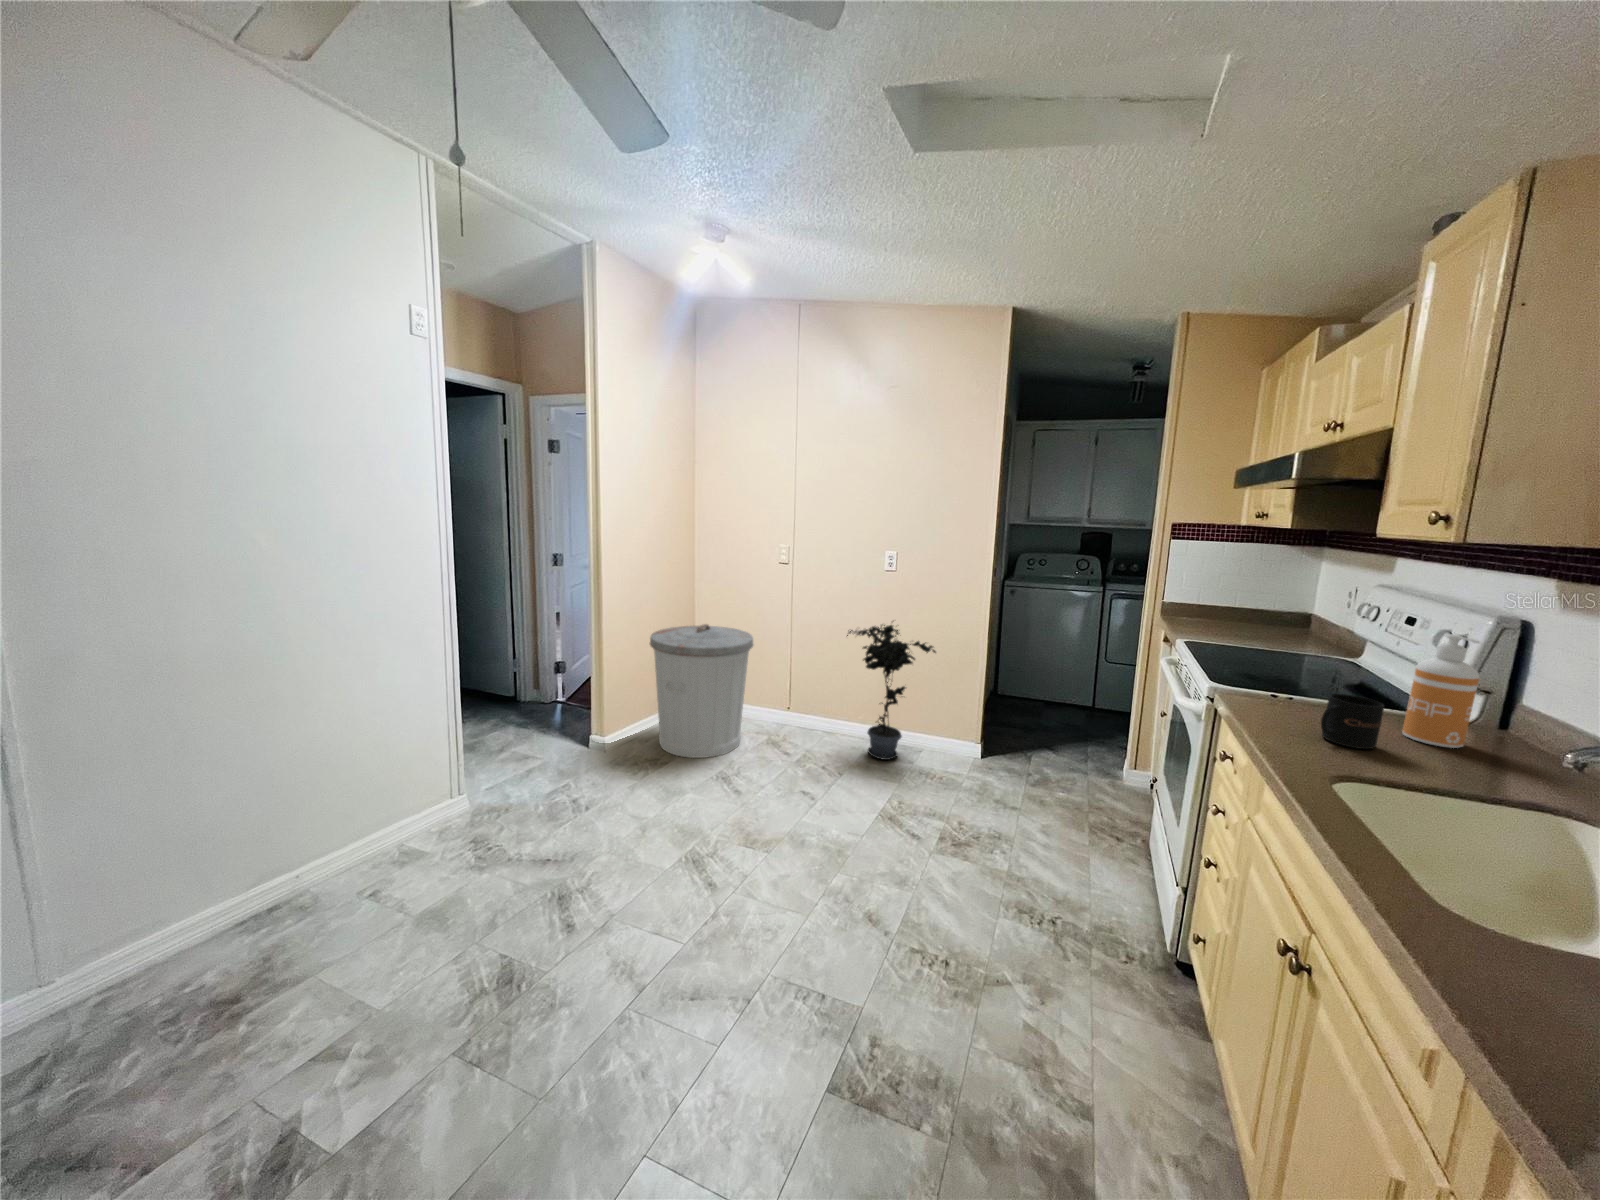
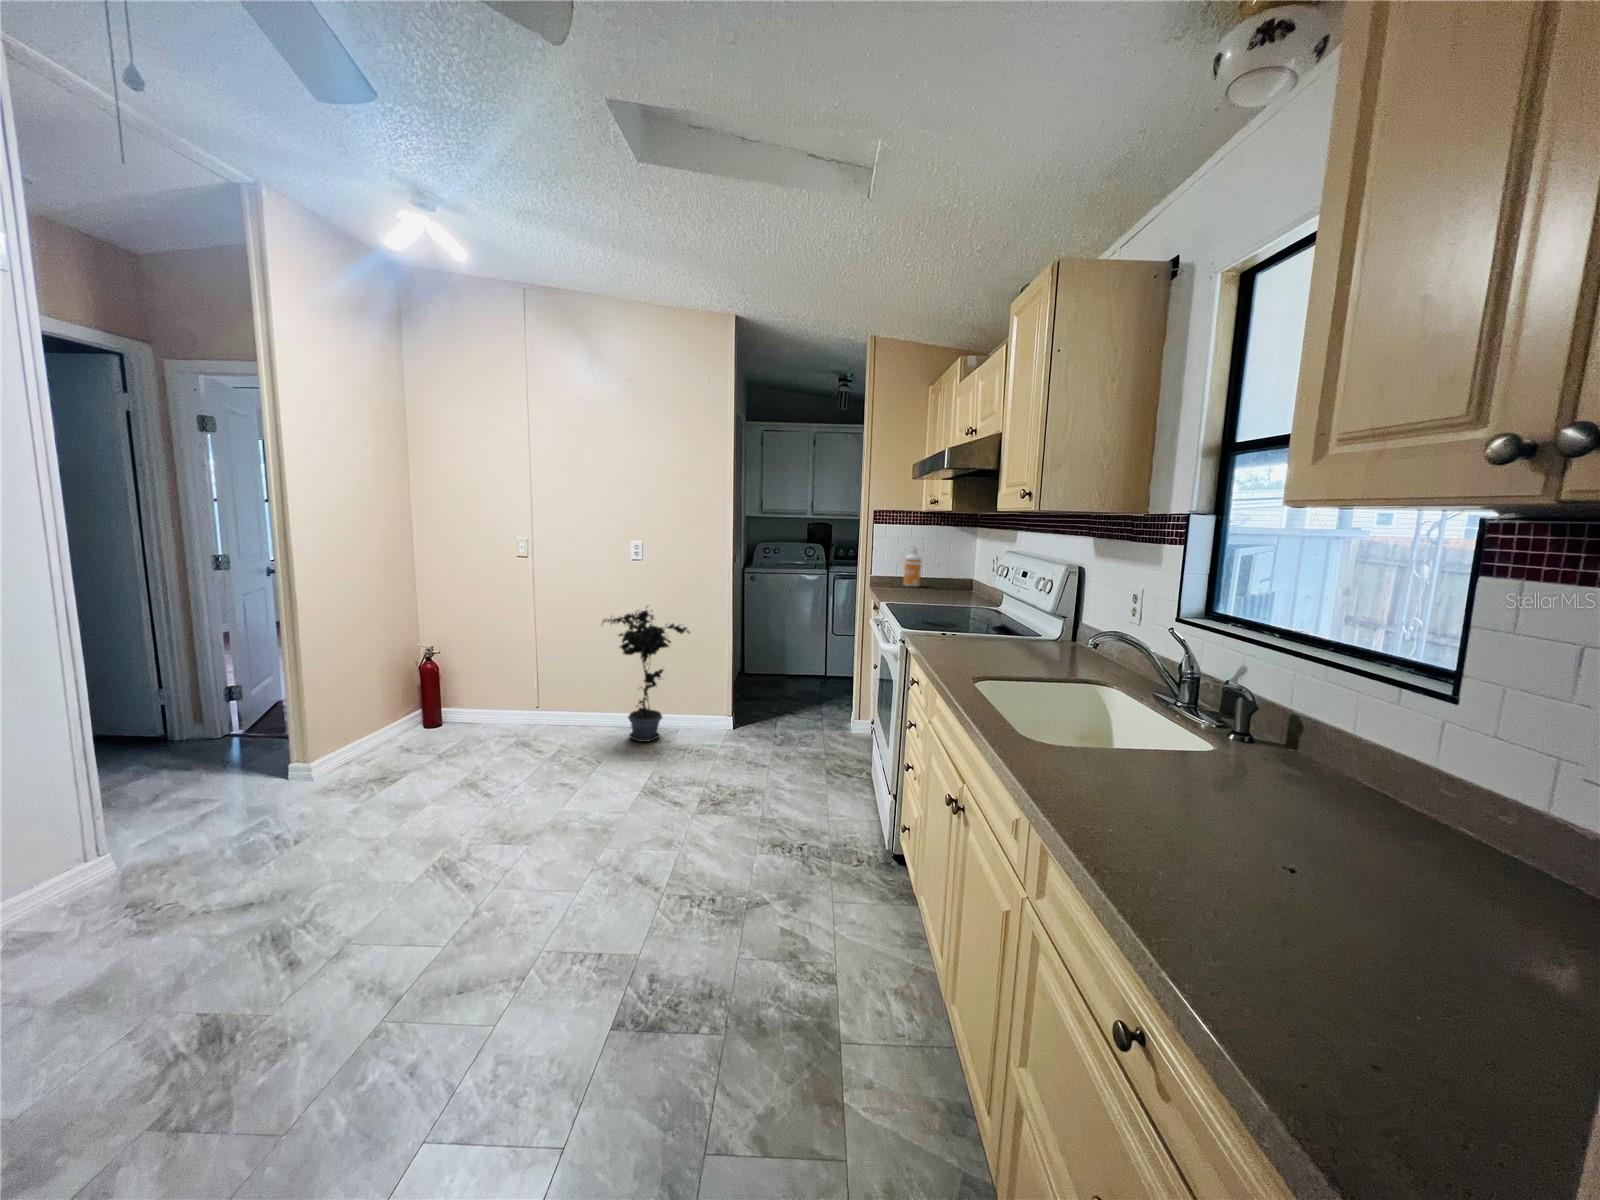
trash can: present [650,624,753,758] -> none [366,623,499,771]
soap dispenser: present [1402,634,1480,748] -> present [903,545,922,586]
mug: present [1321,694,1384,749] -> none [967,622,1002,659]

